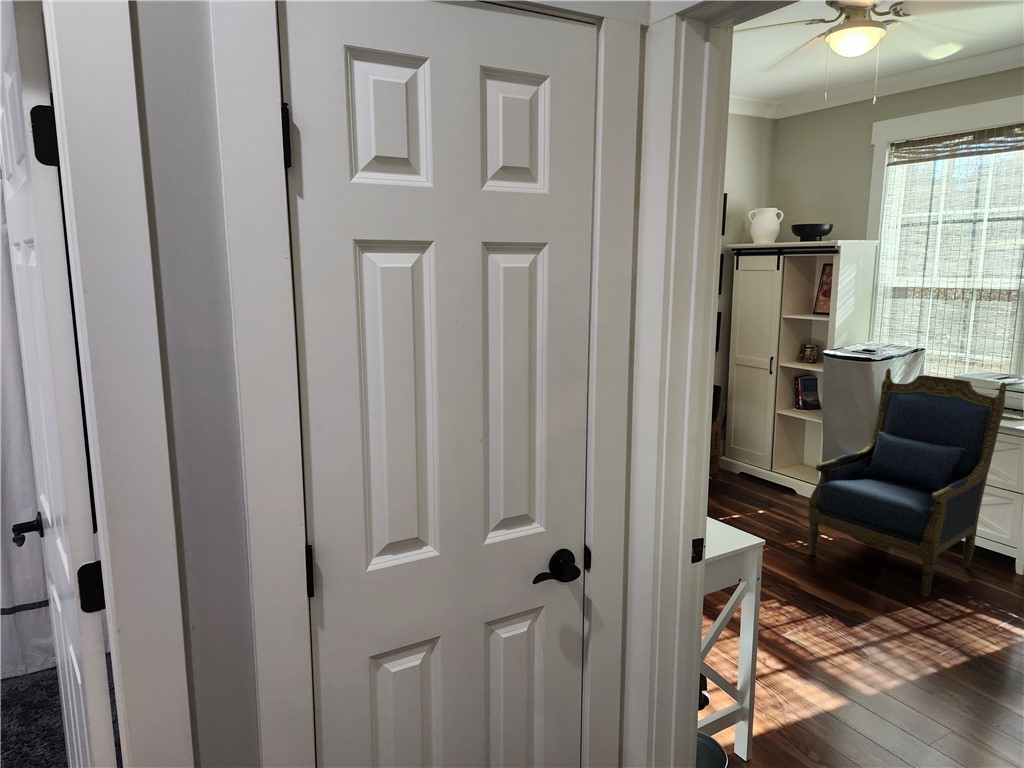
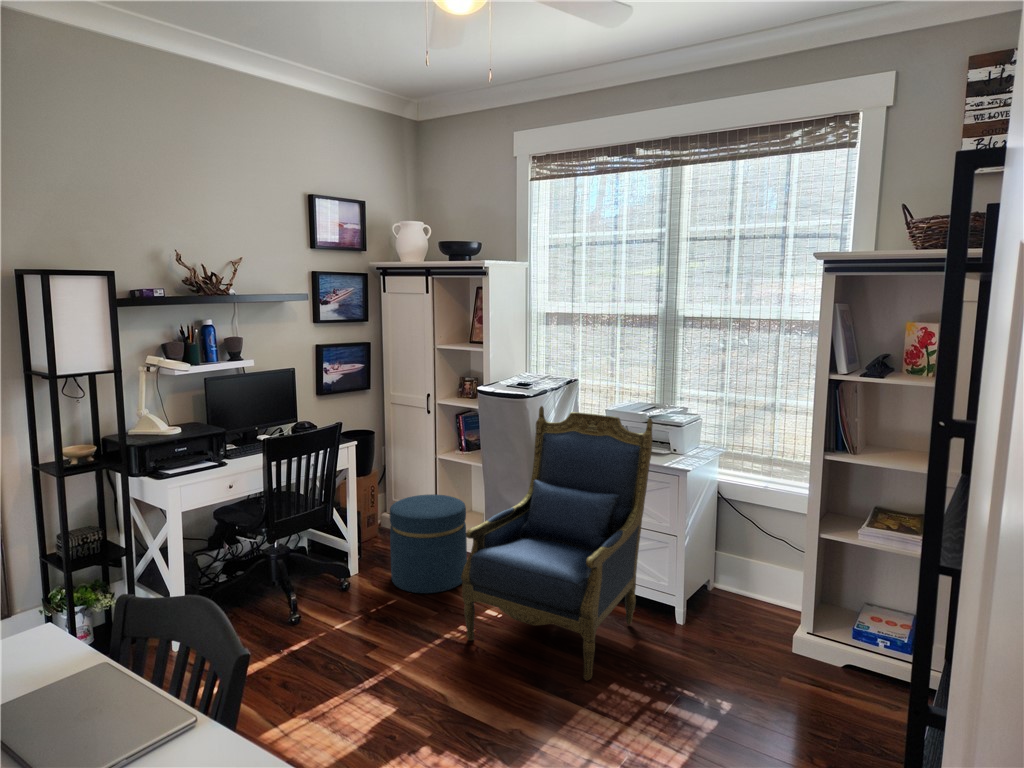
ottoman: none [736,441,807,520] -> present [390,494,467,593]

